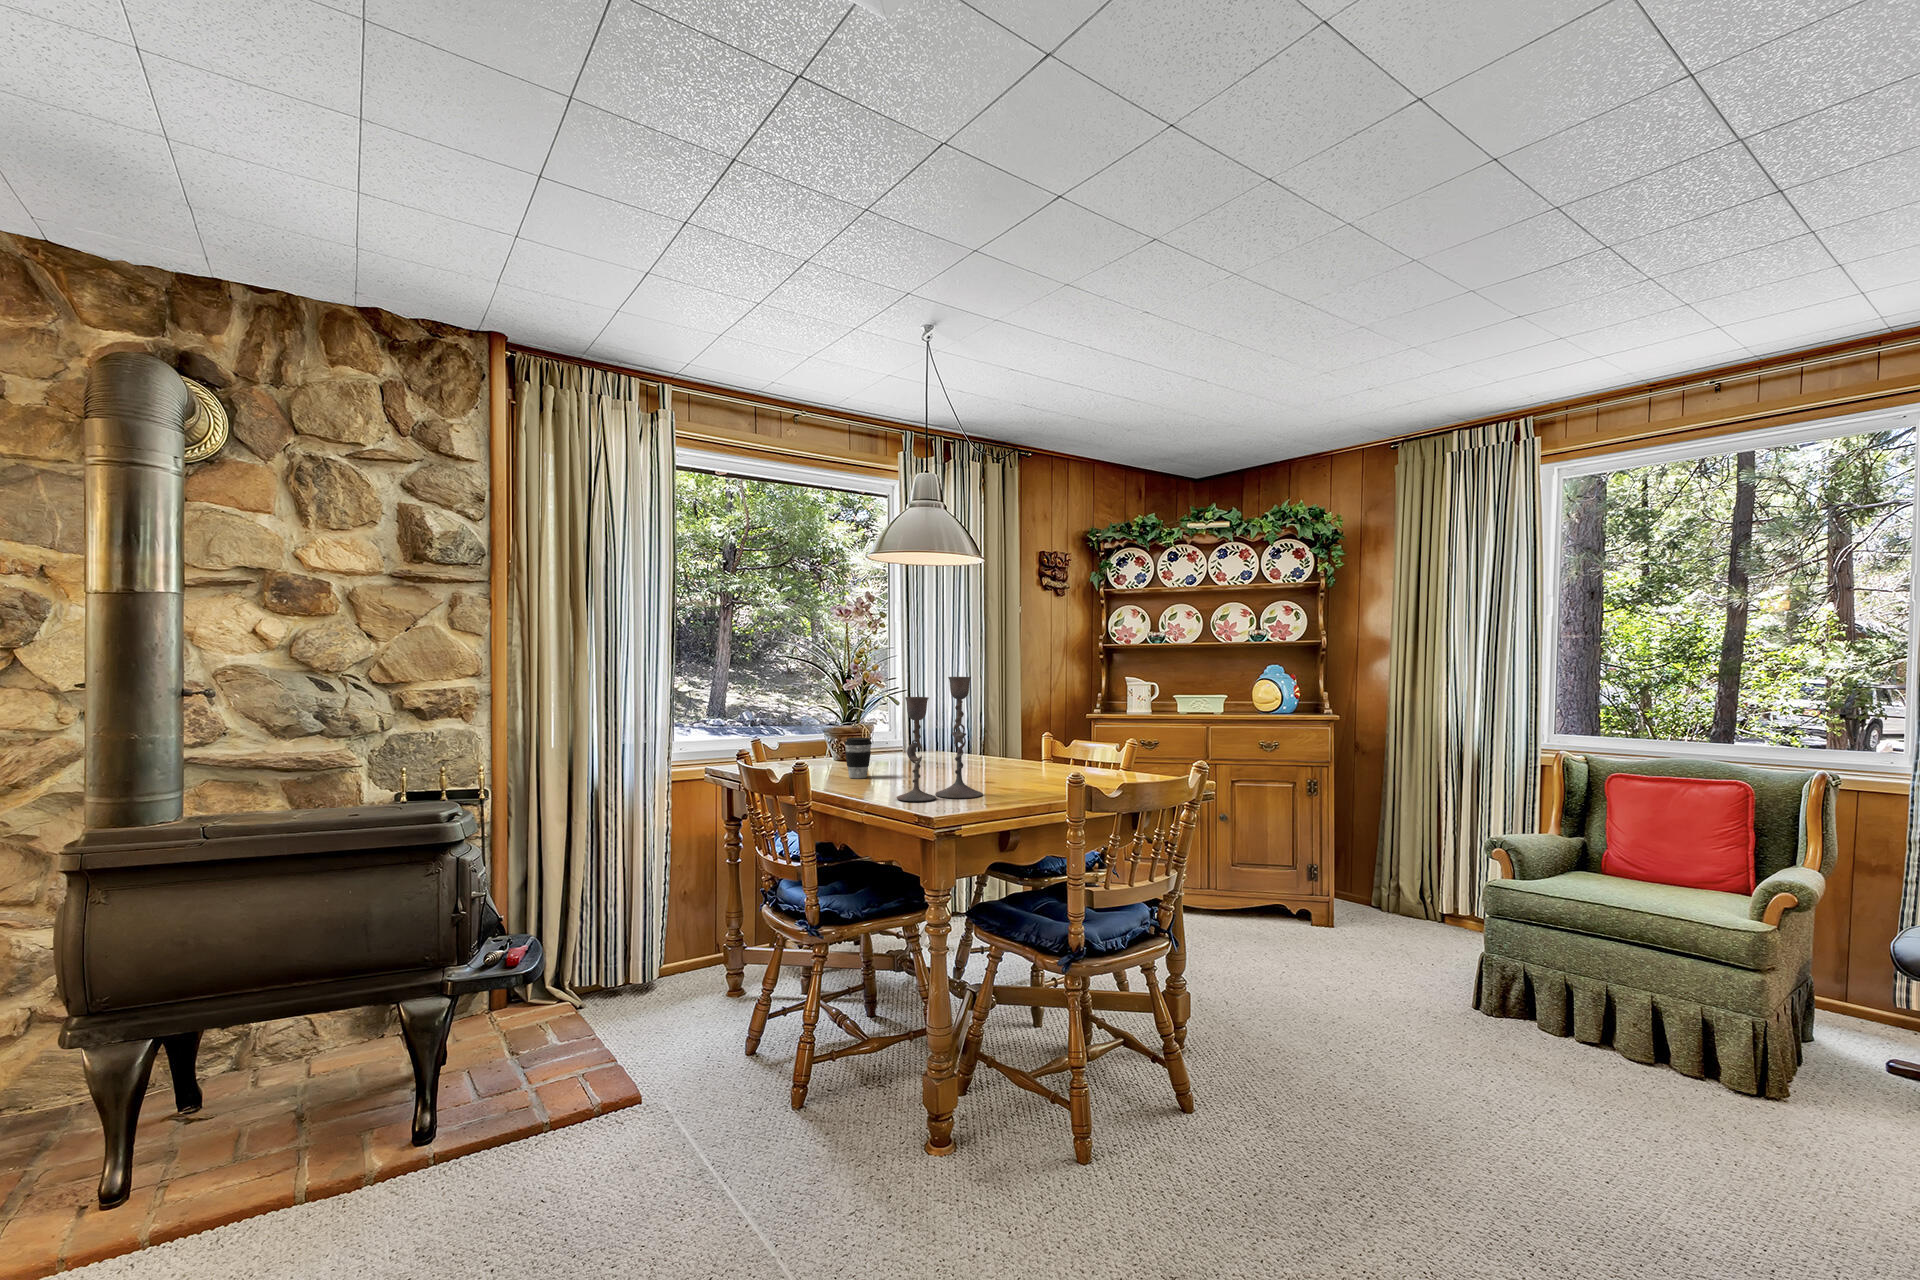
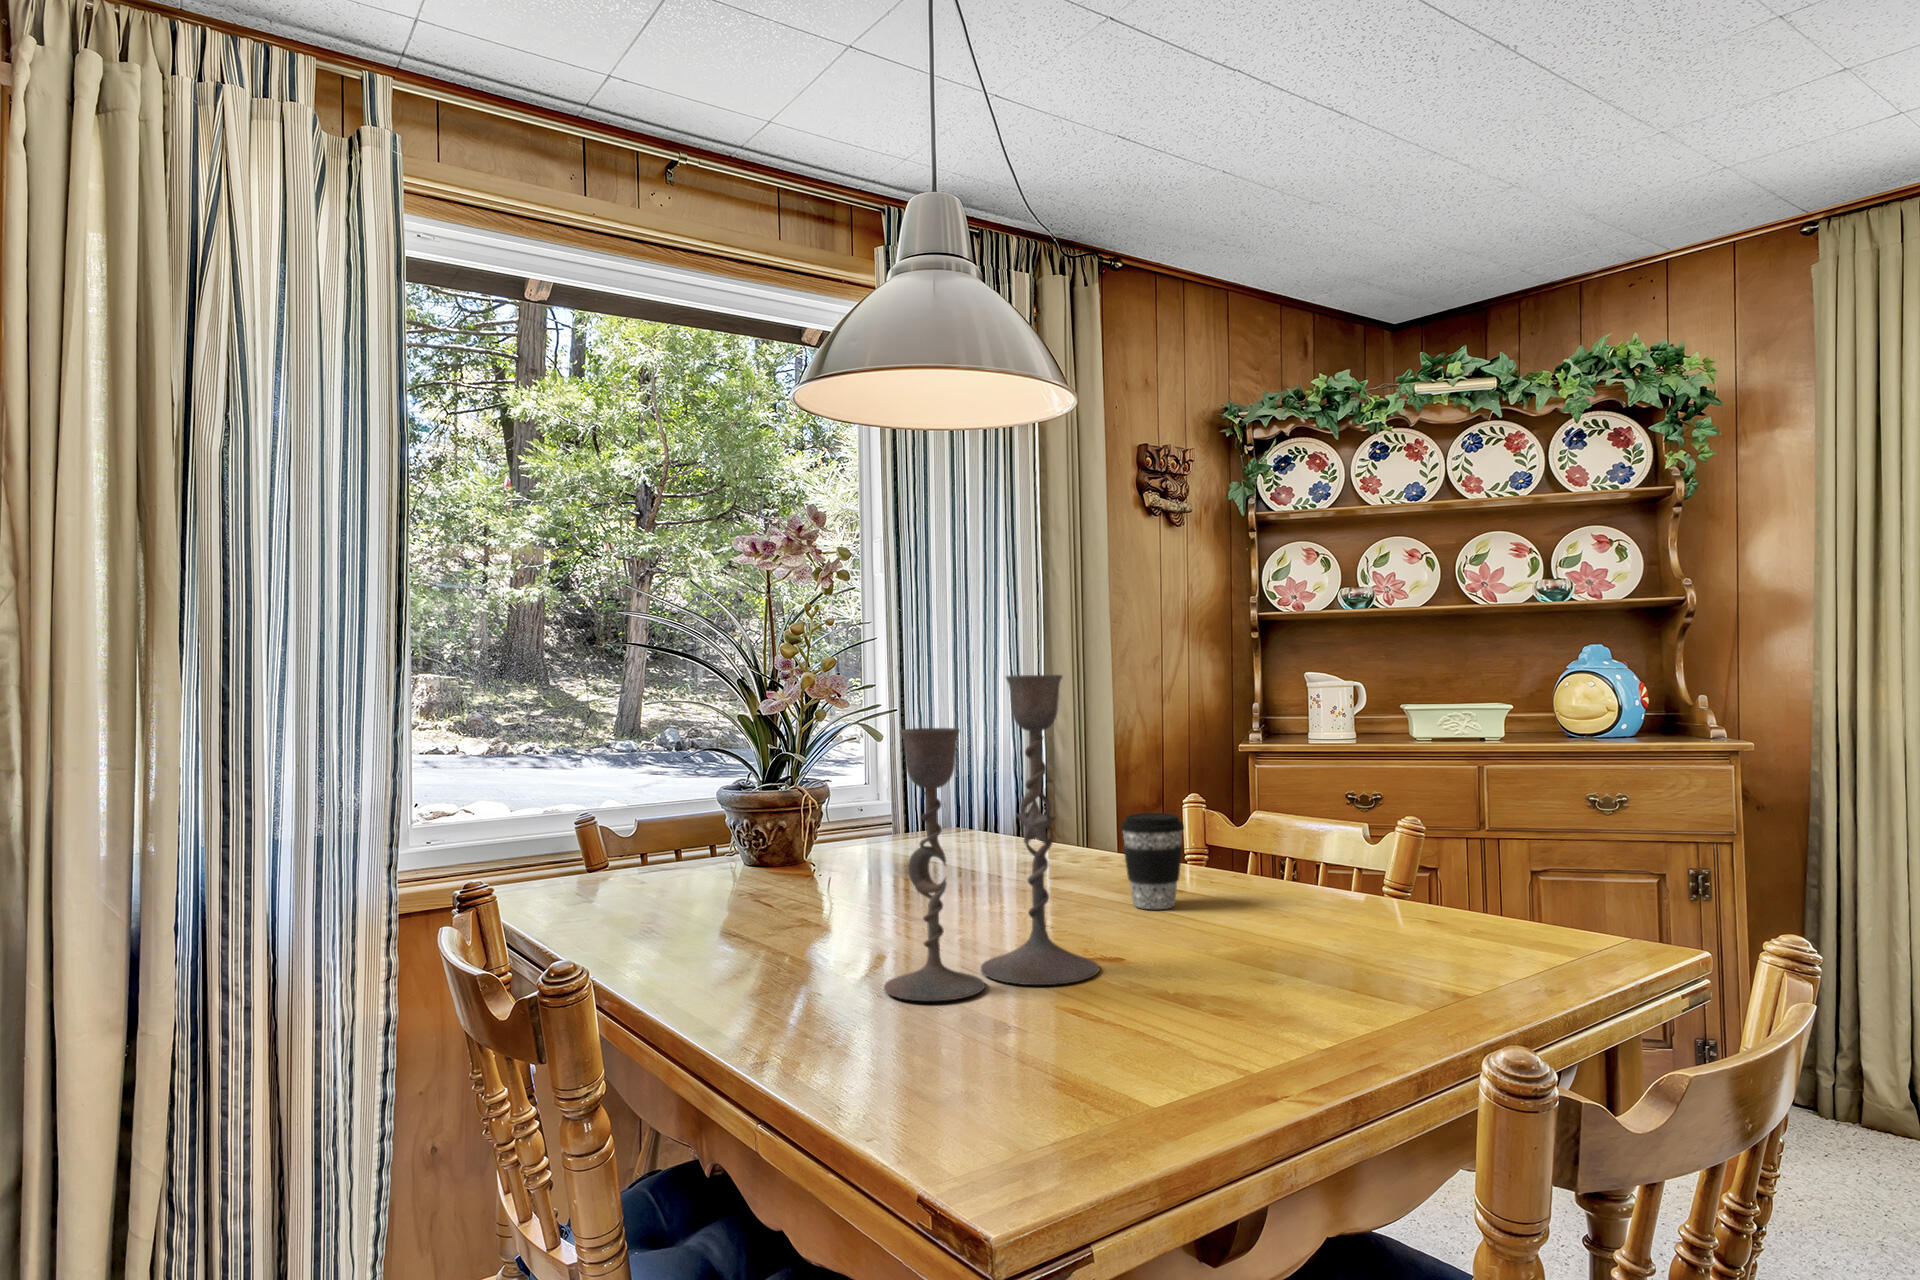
coffee cup: present [845,738,872,778] -> present [1121,813,1184,909]

